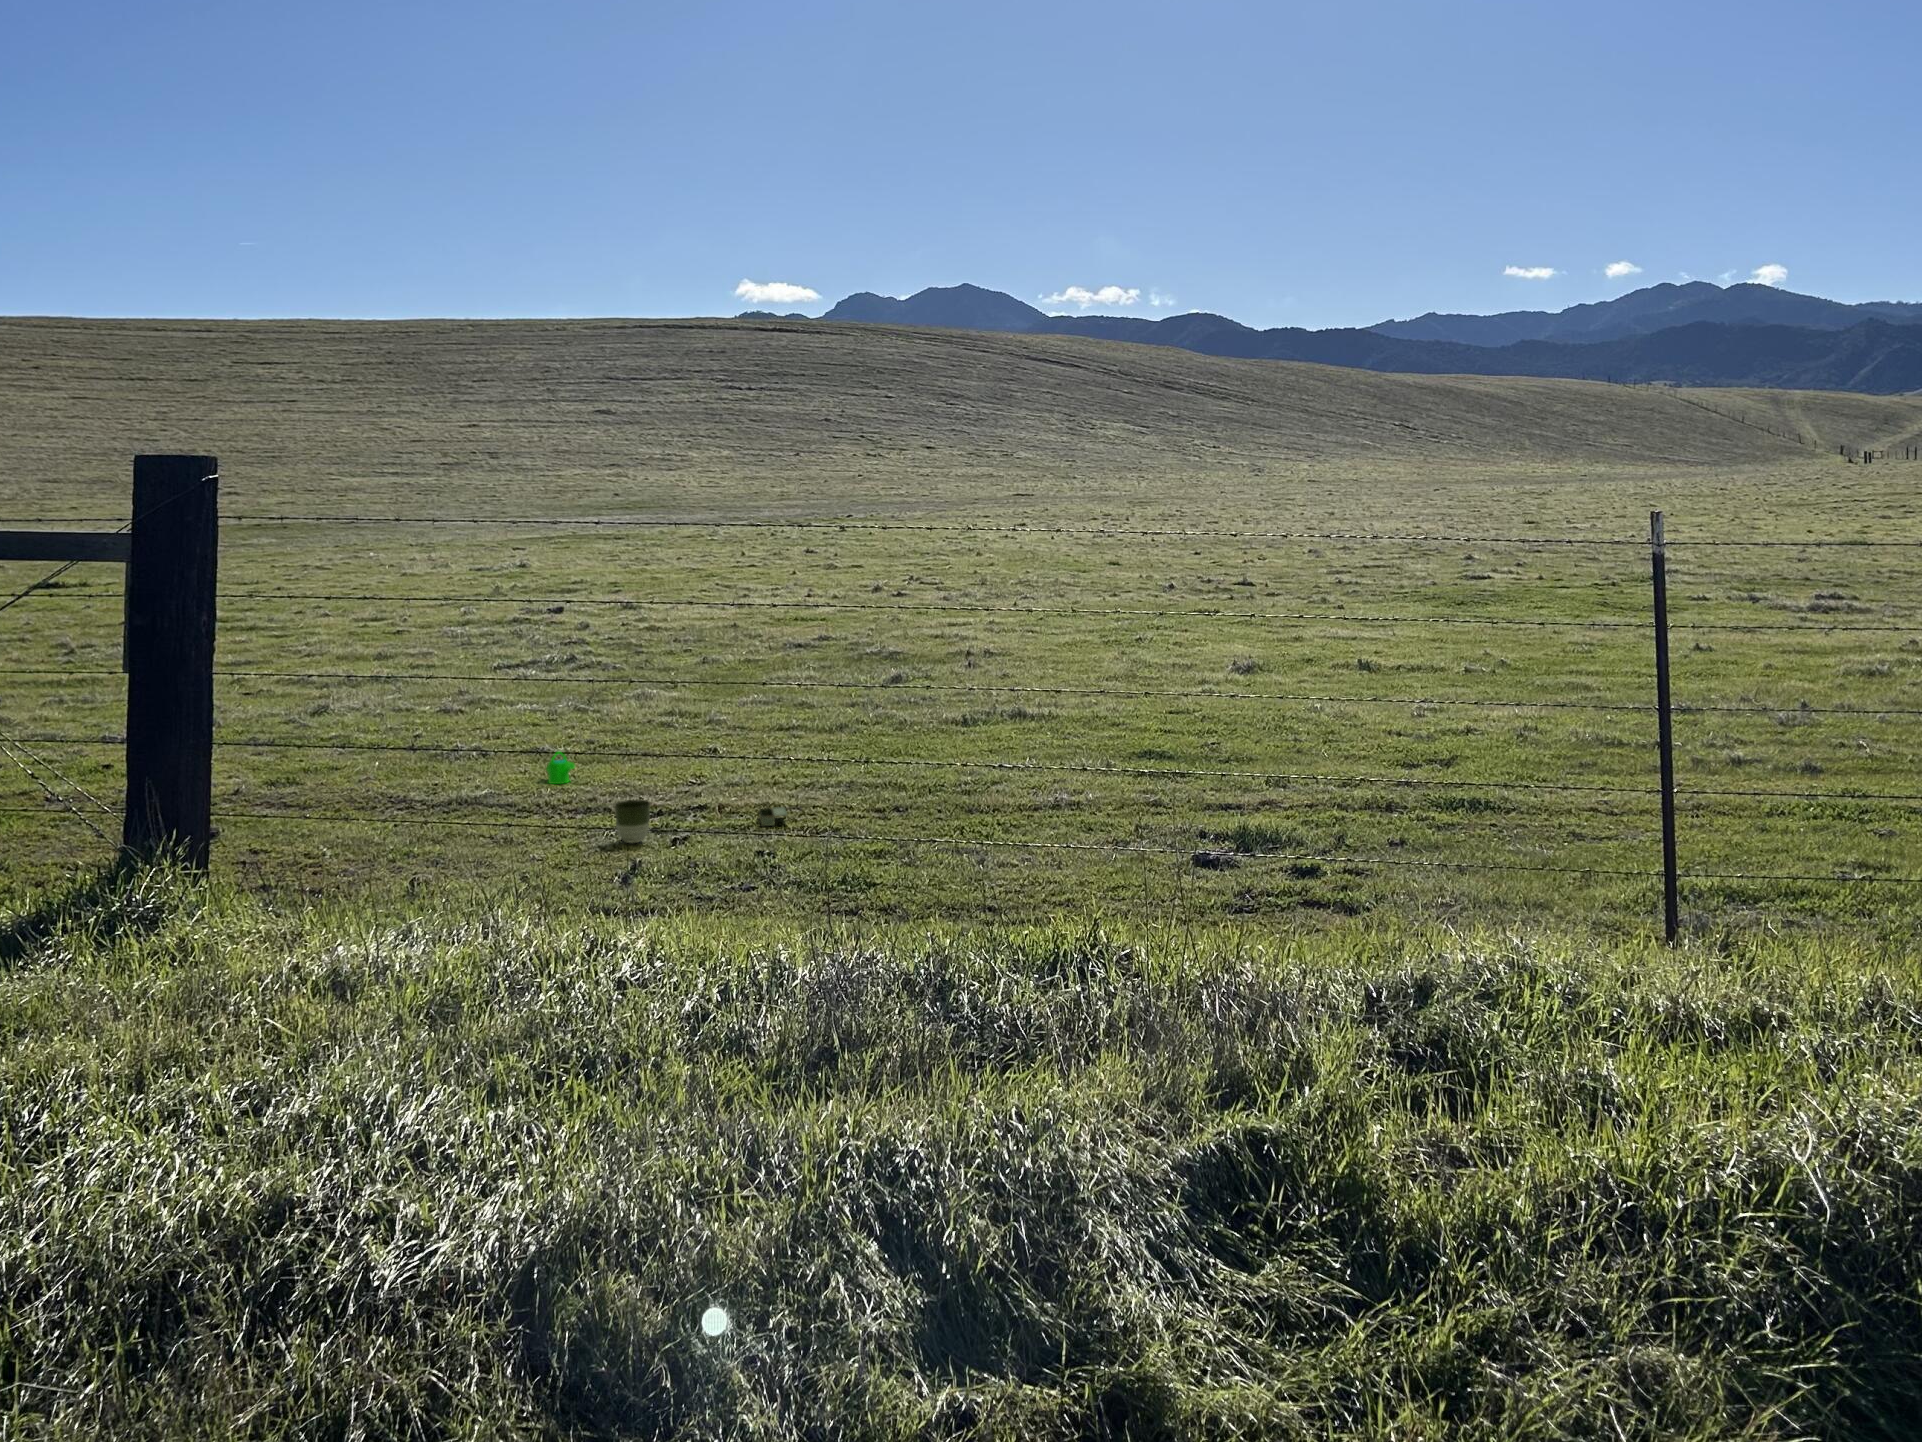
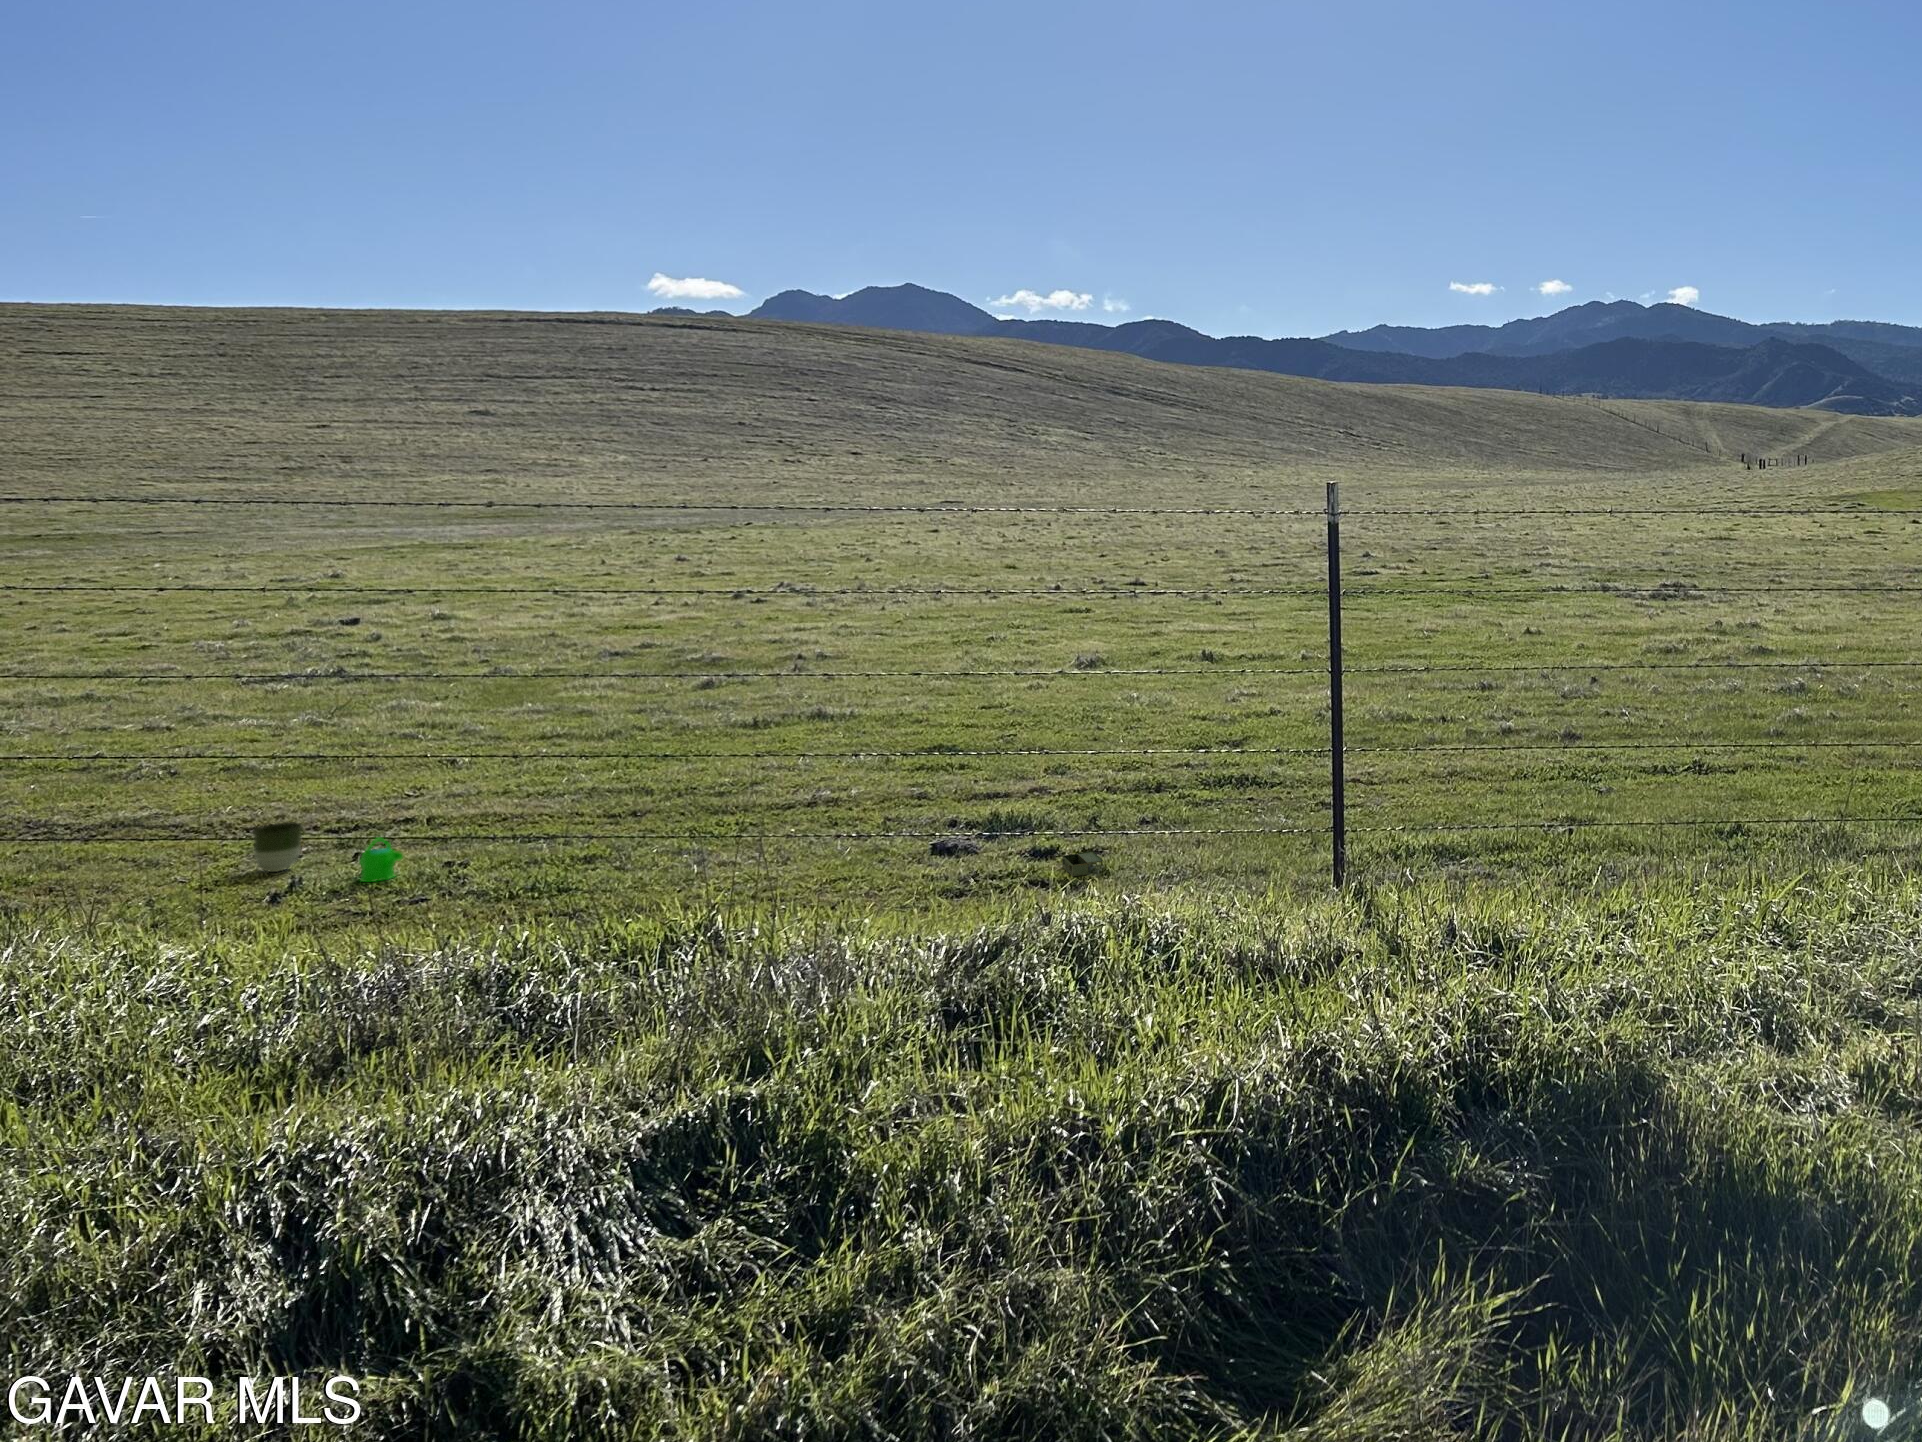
watering can: present [546,751,575,784] -> present [359,837,403,882]
toolbox: present [758,807,787,826] -> present [1062,851,1103,876]

